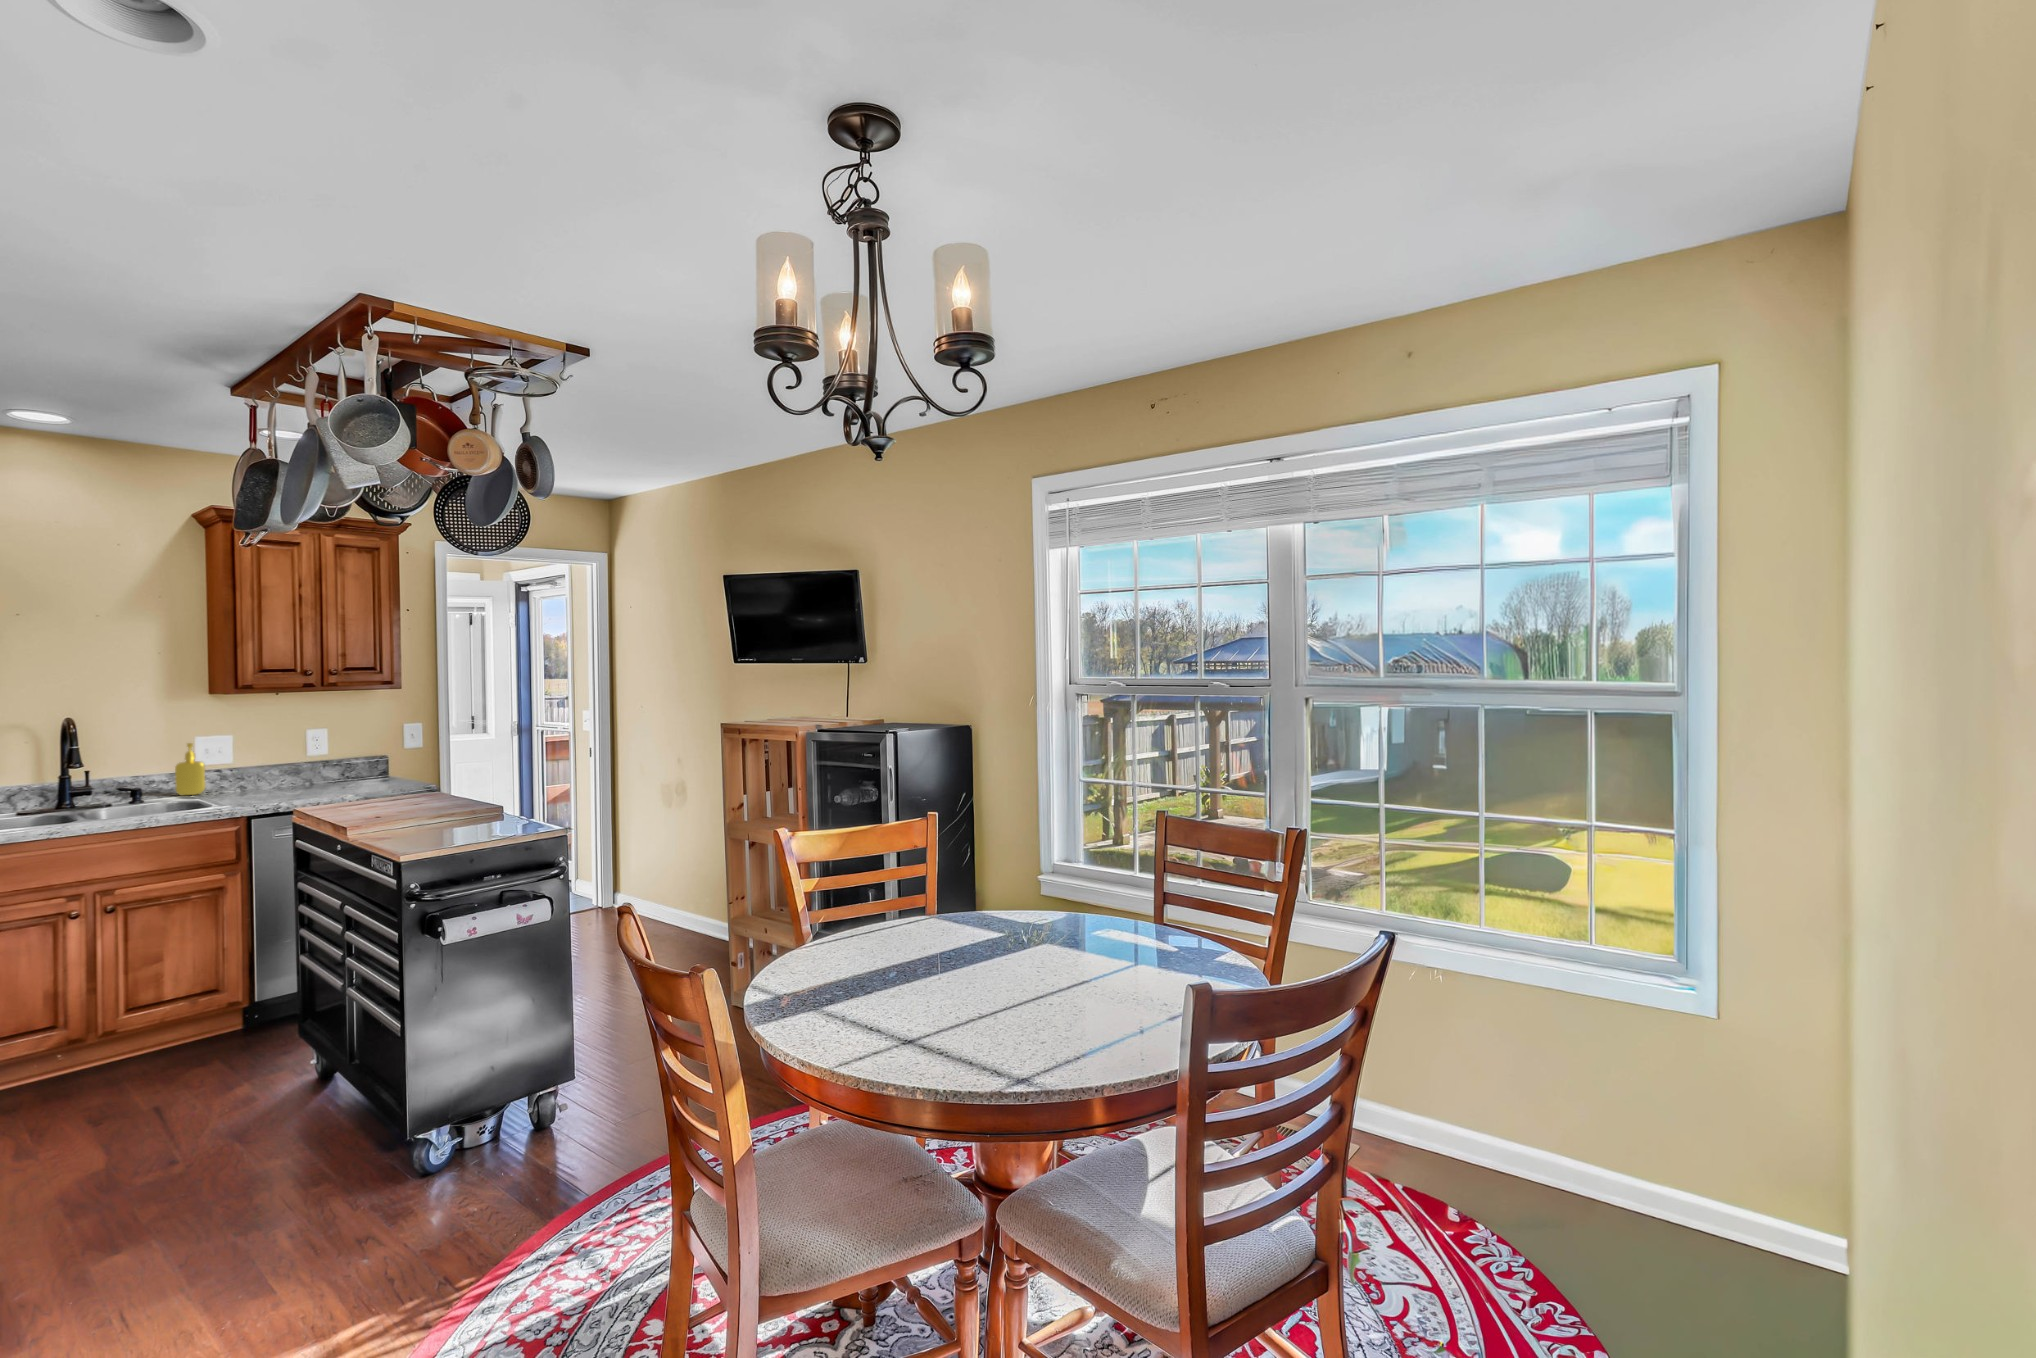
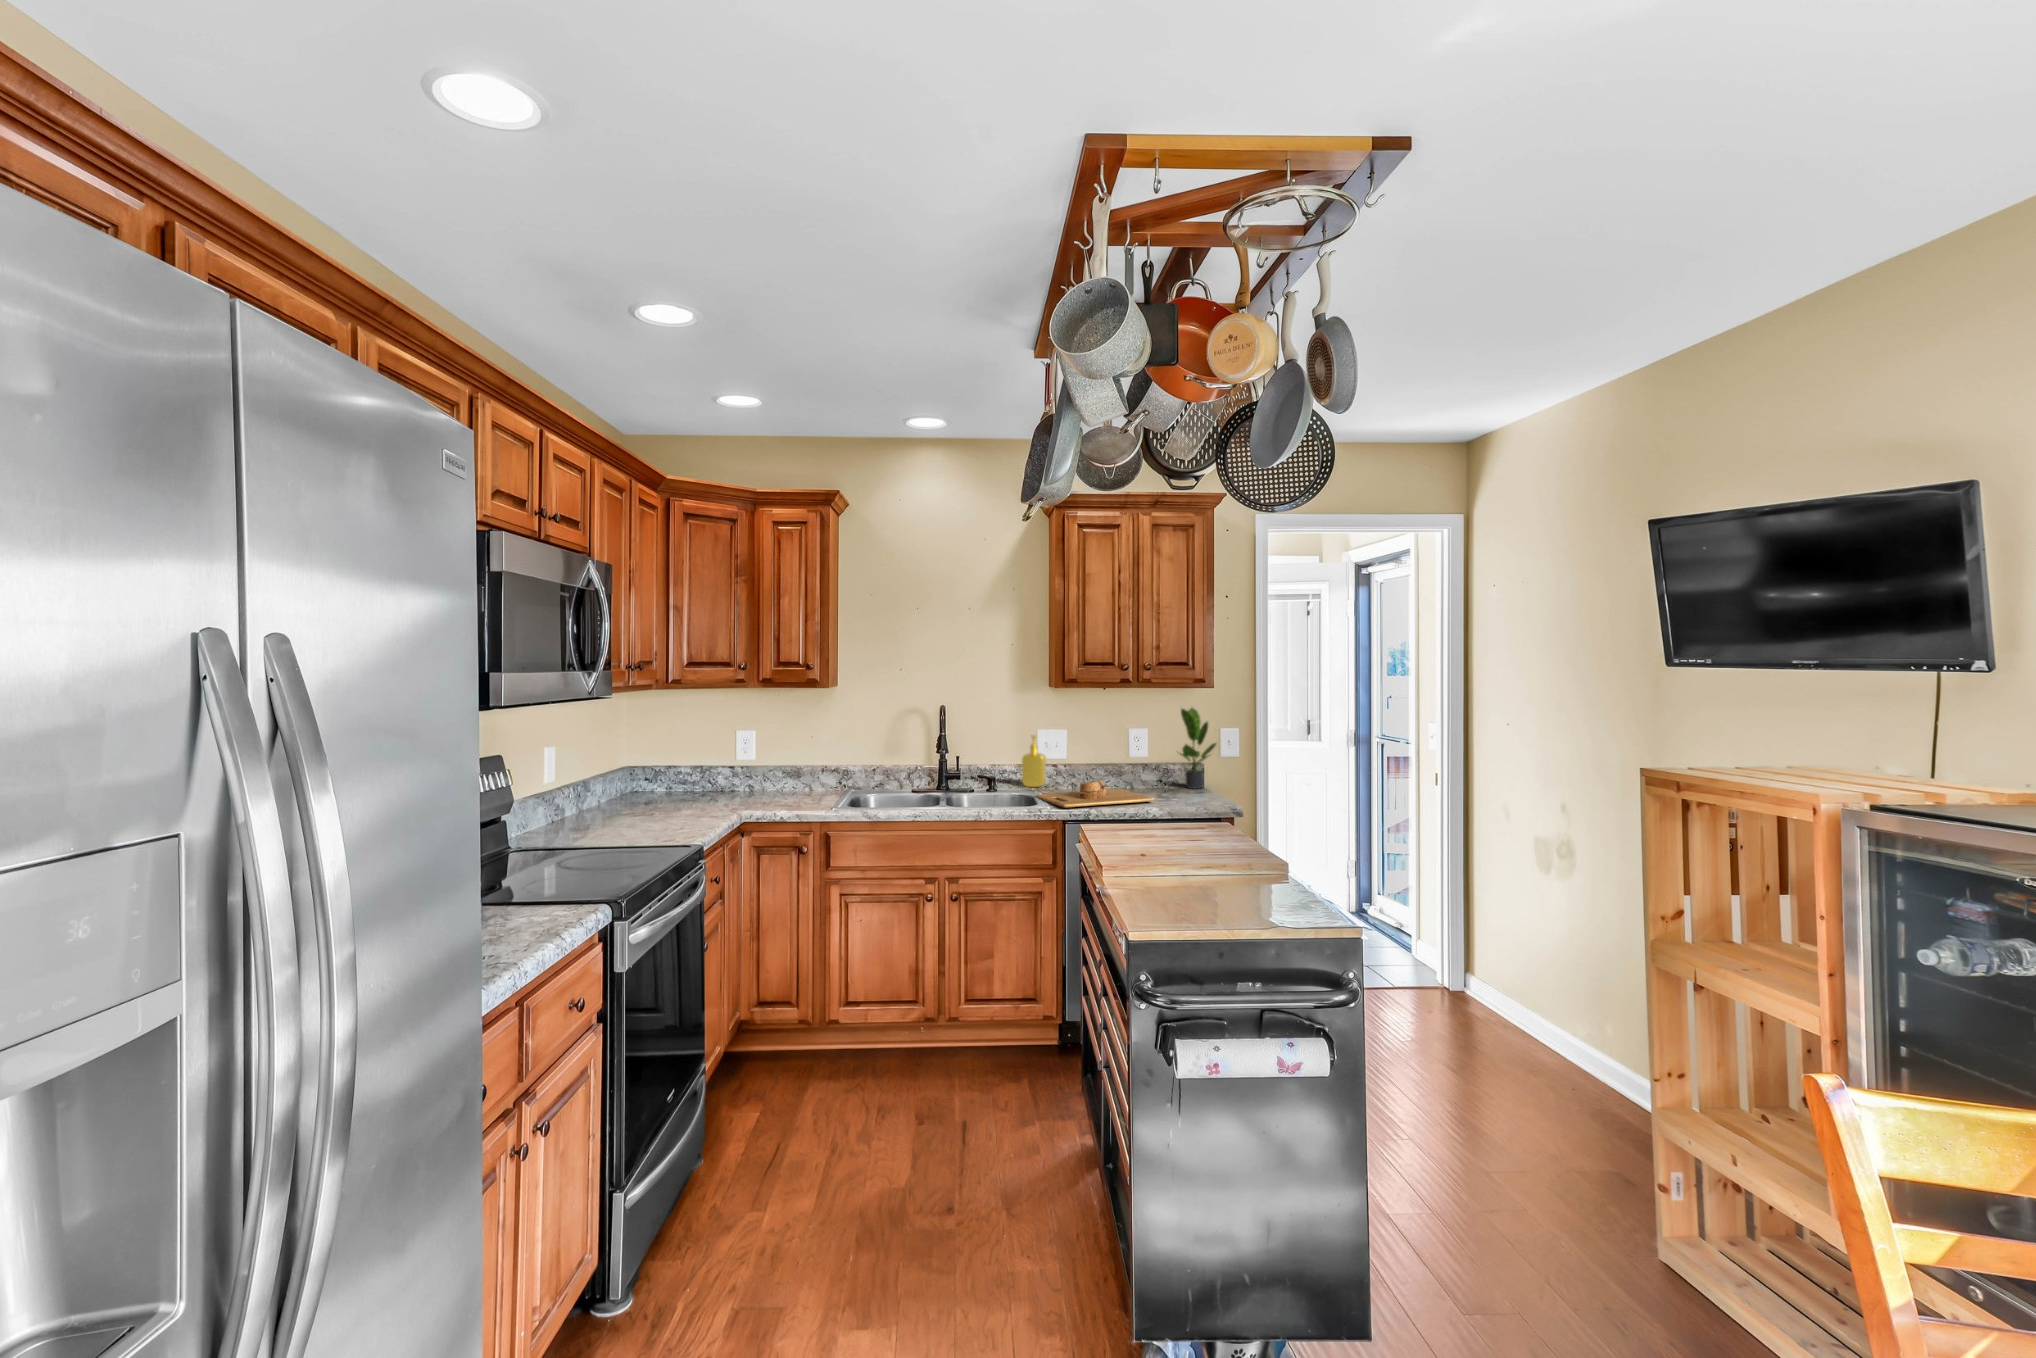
potted plant: none [356,708,400,782] -> present [1180,708,1216,789]
cutting board: none [203,779,343,805] -> present [1036,780,1154,808]

